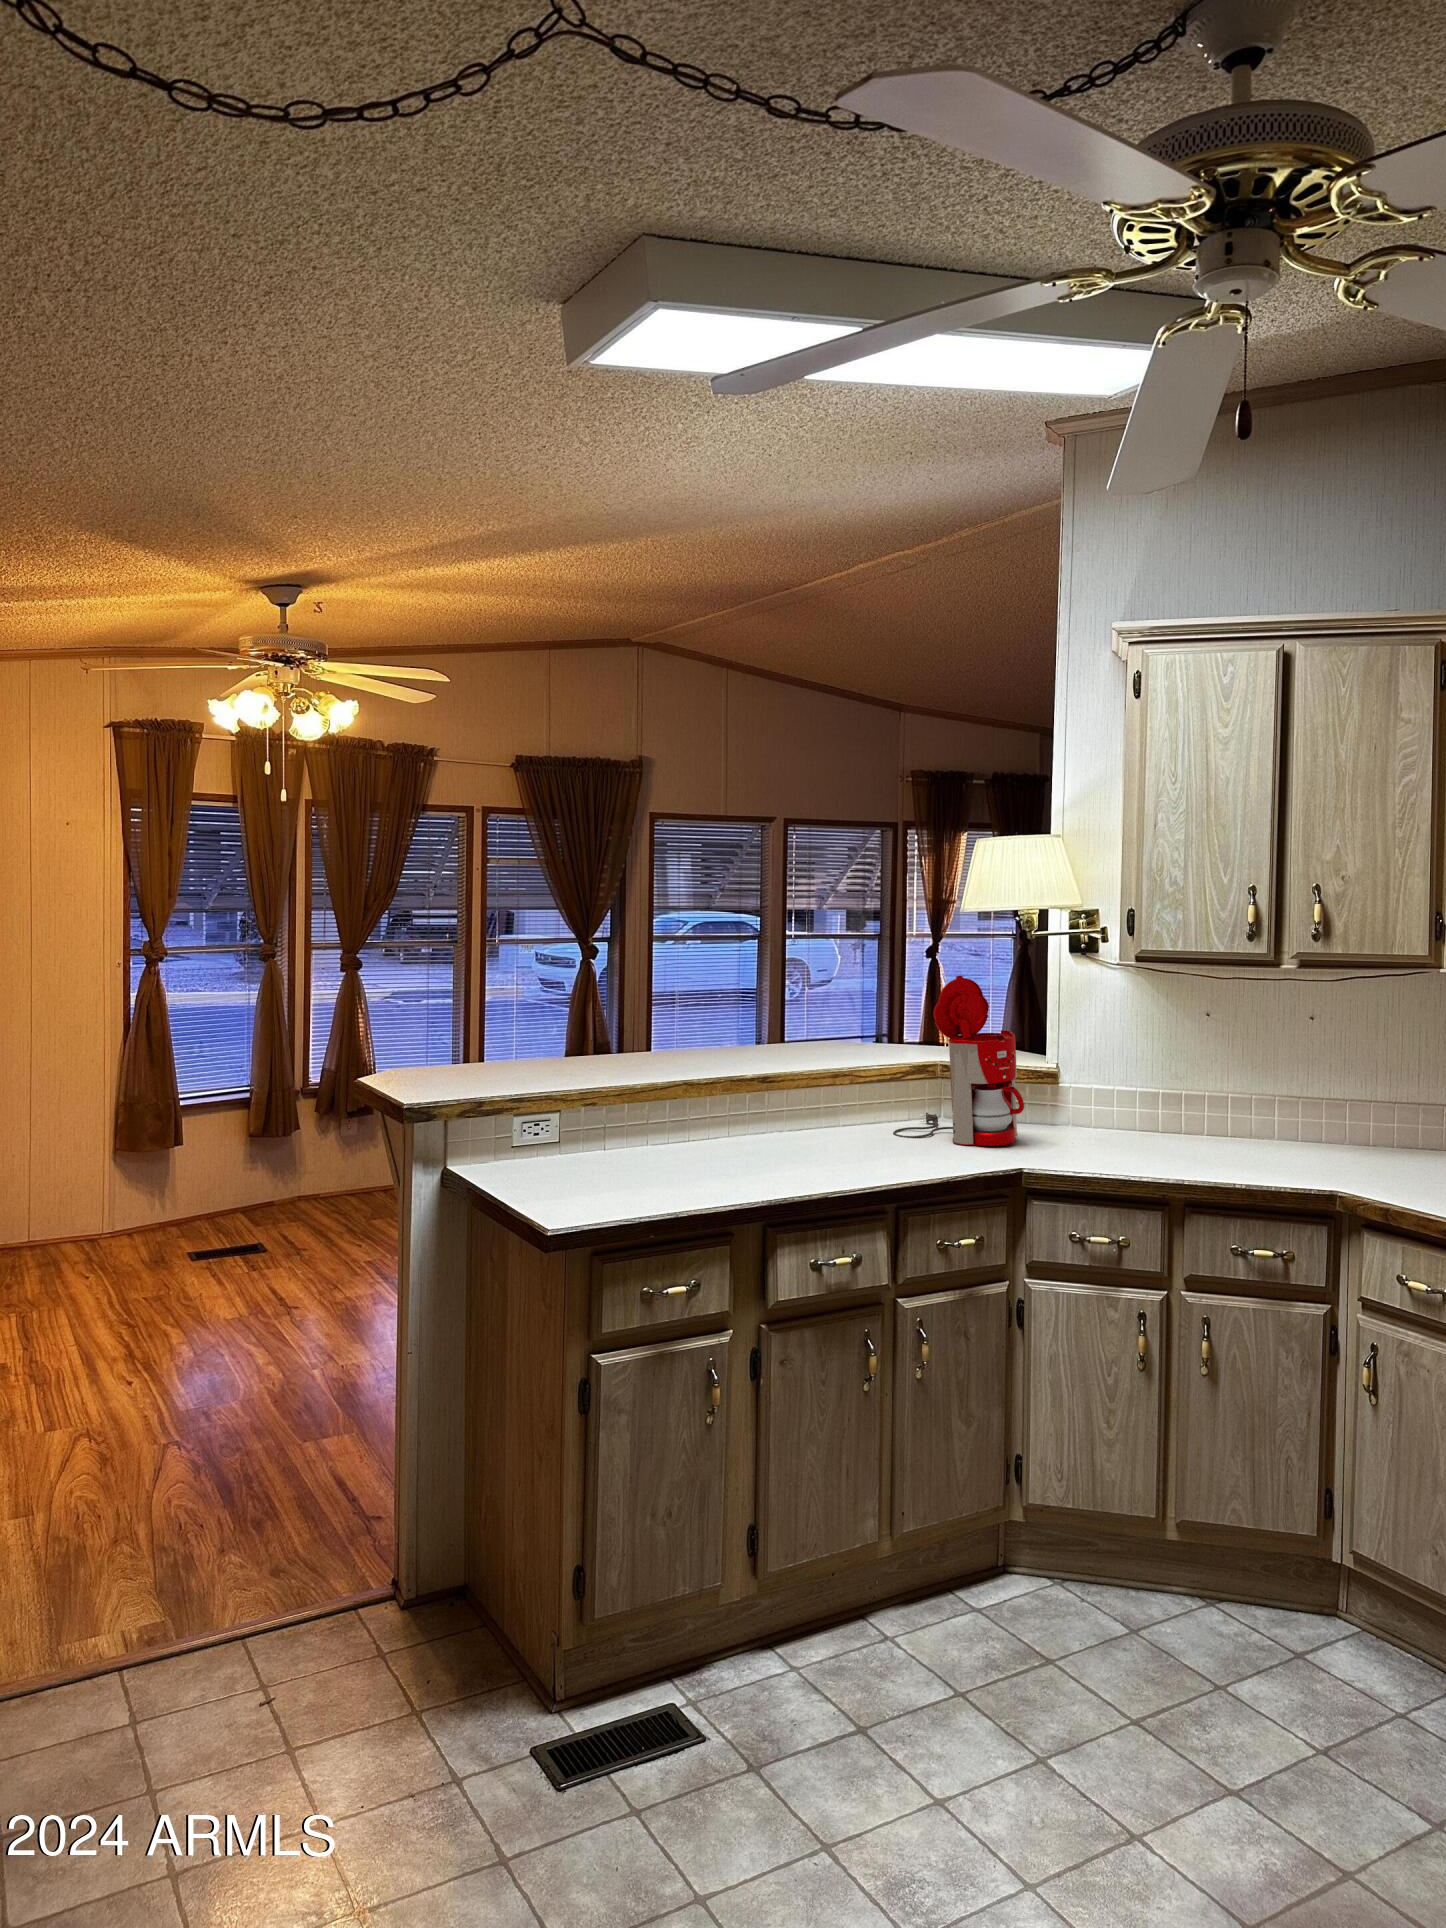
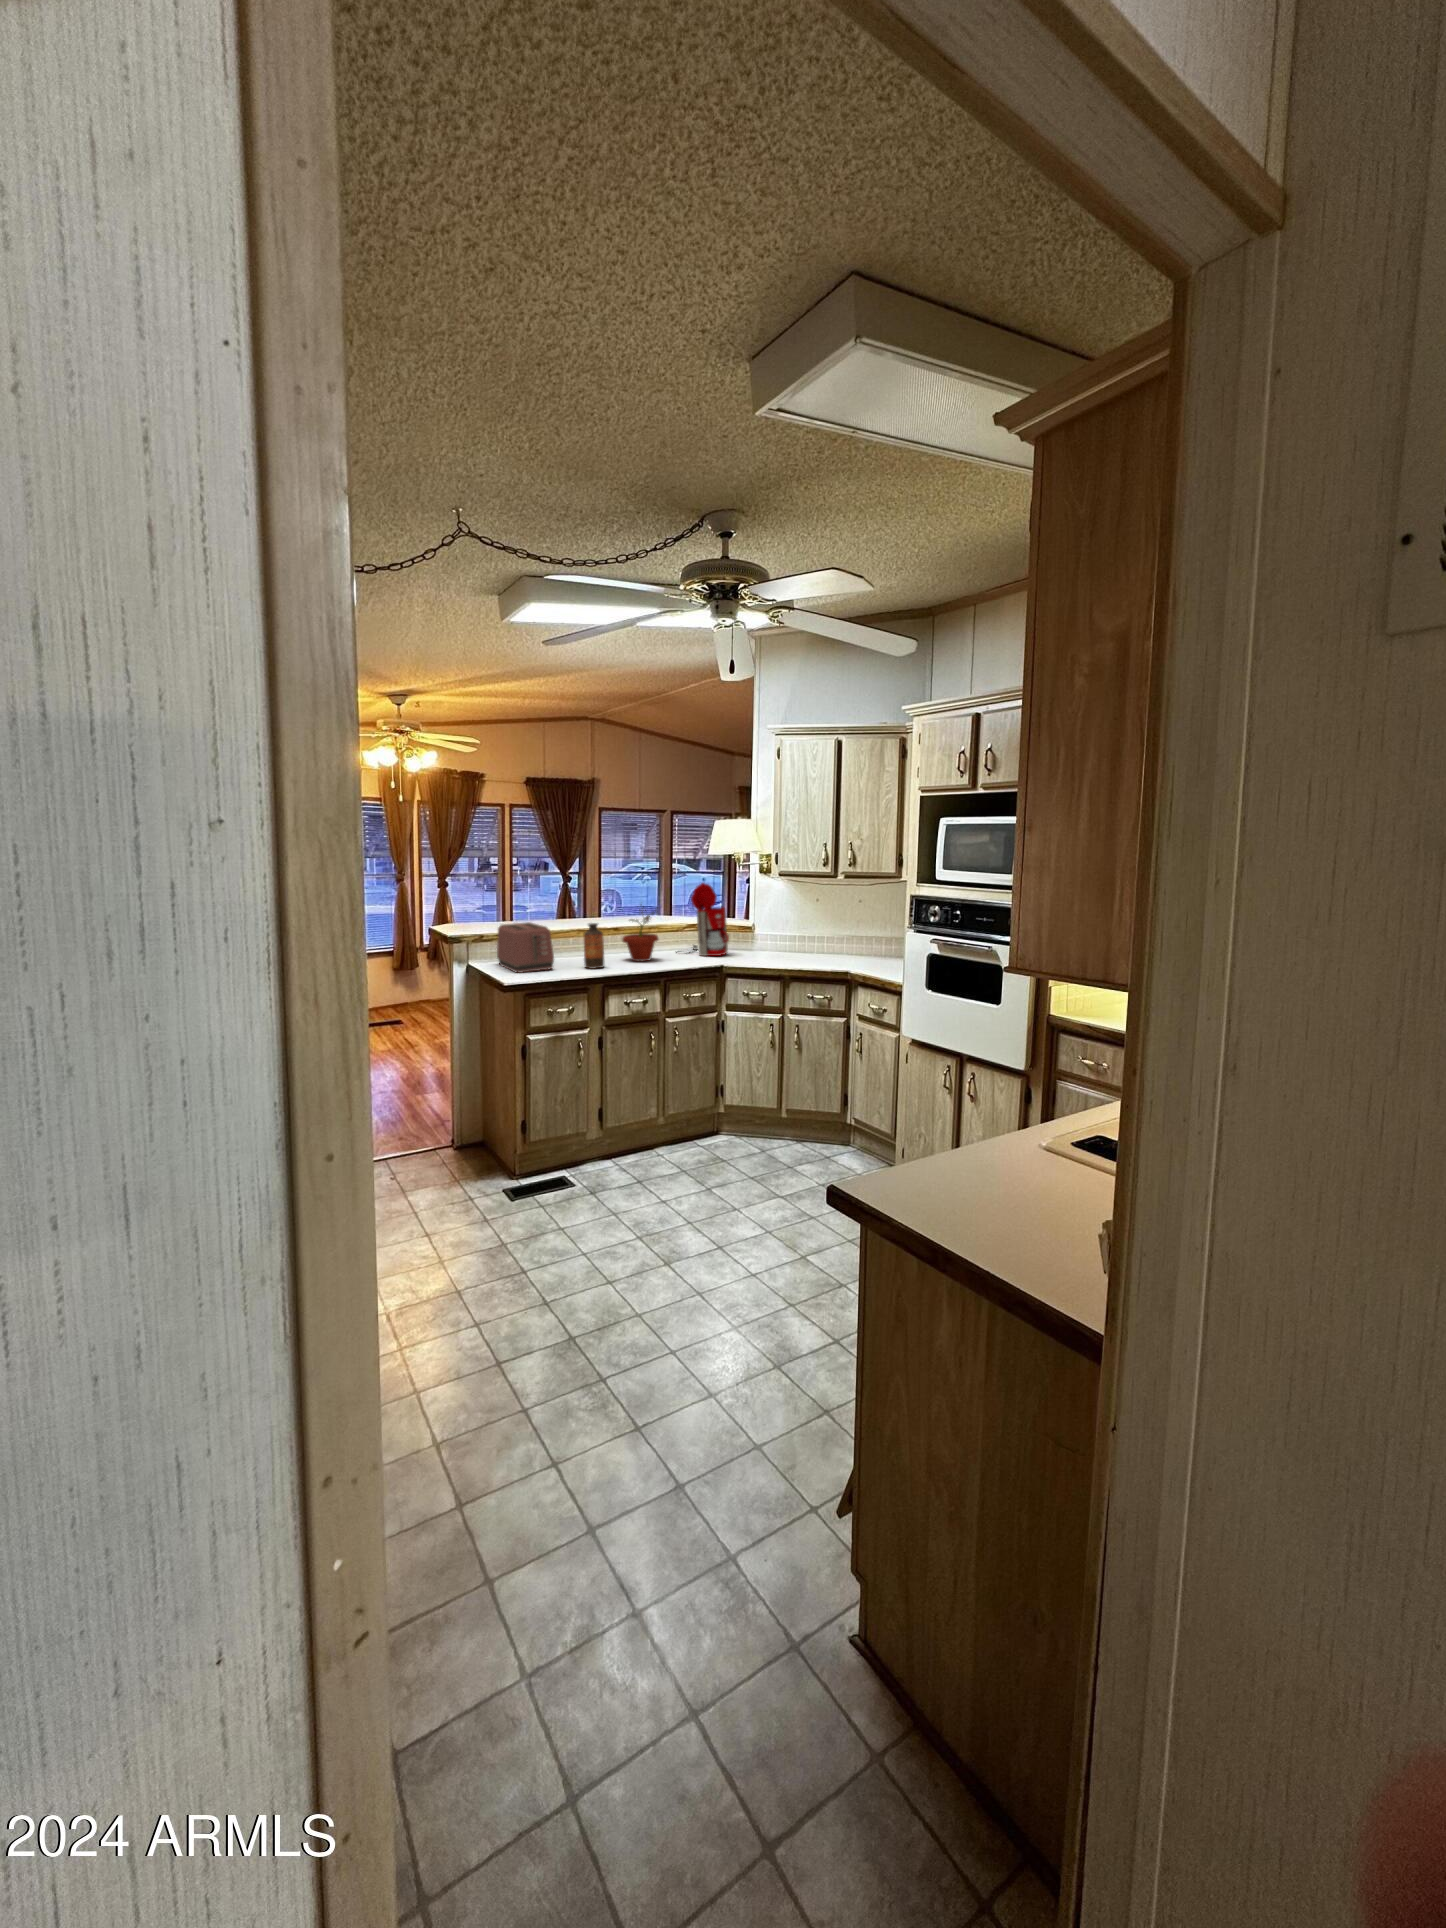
potted plant: none [789,1024,879,1162] -> present [623,906,658,962]
toaster: none [509,1070,648,1197] -> present [497,922,554,973]
bottle: none [713,1076,760,1185] -> present [584,923,604,969]

